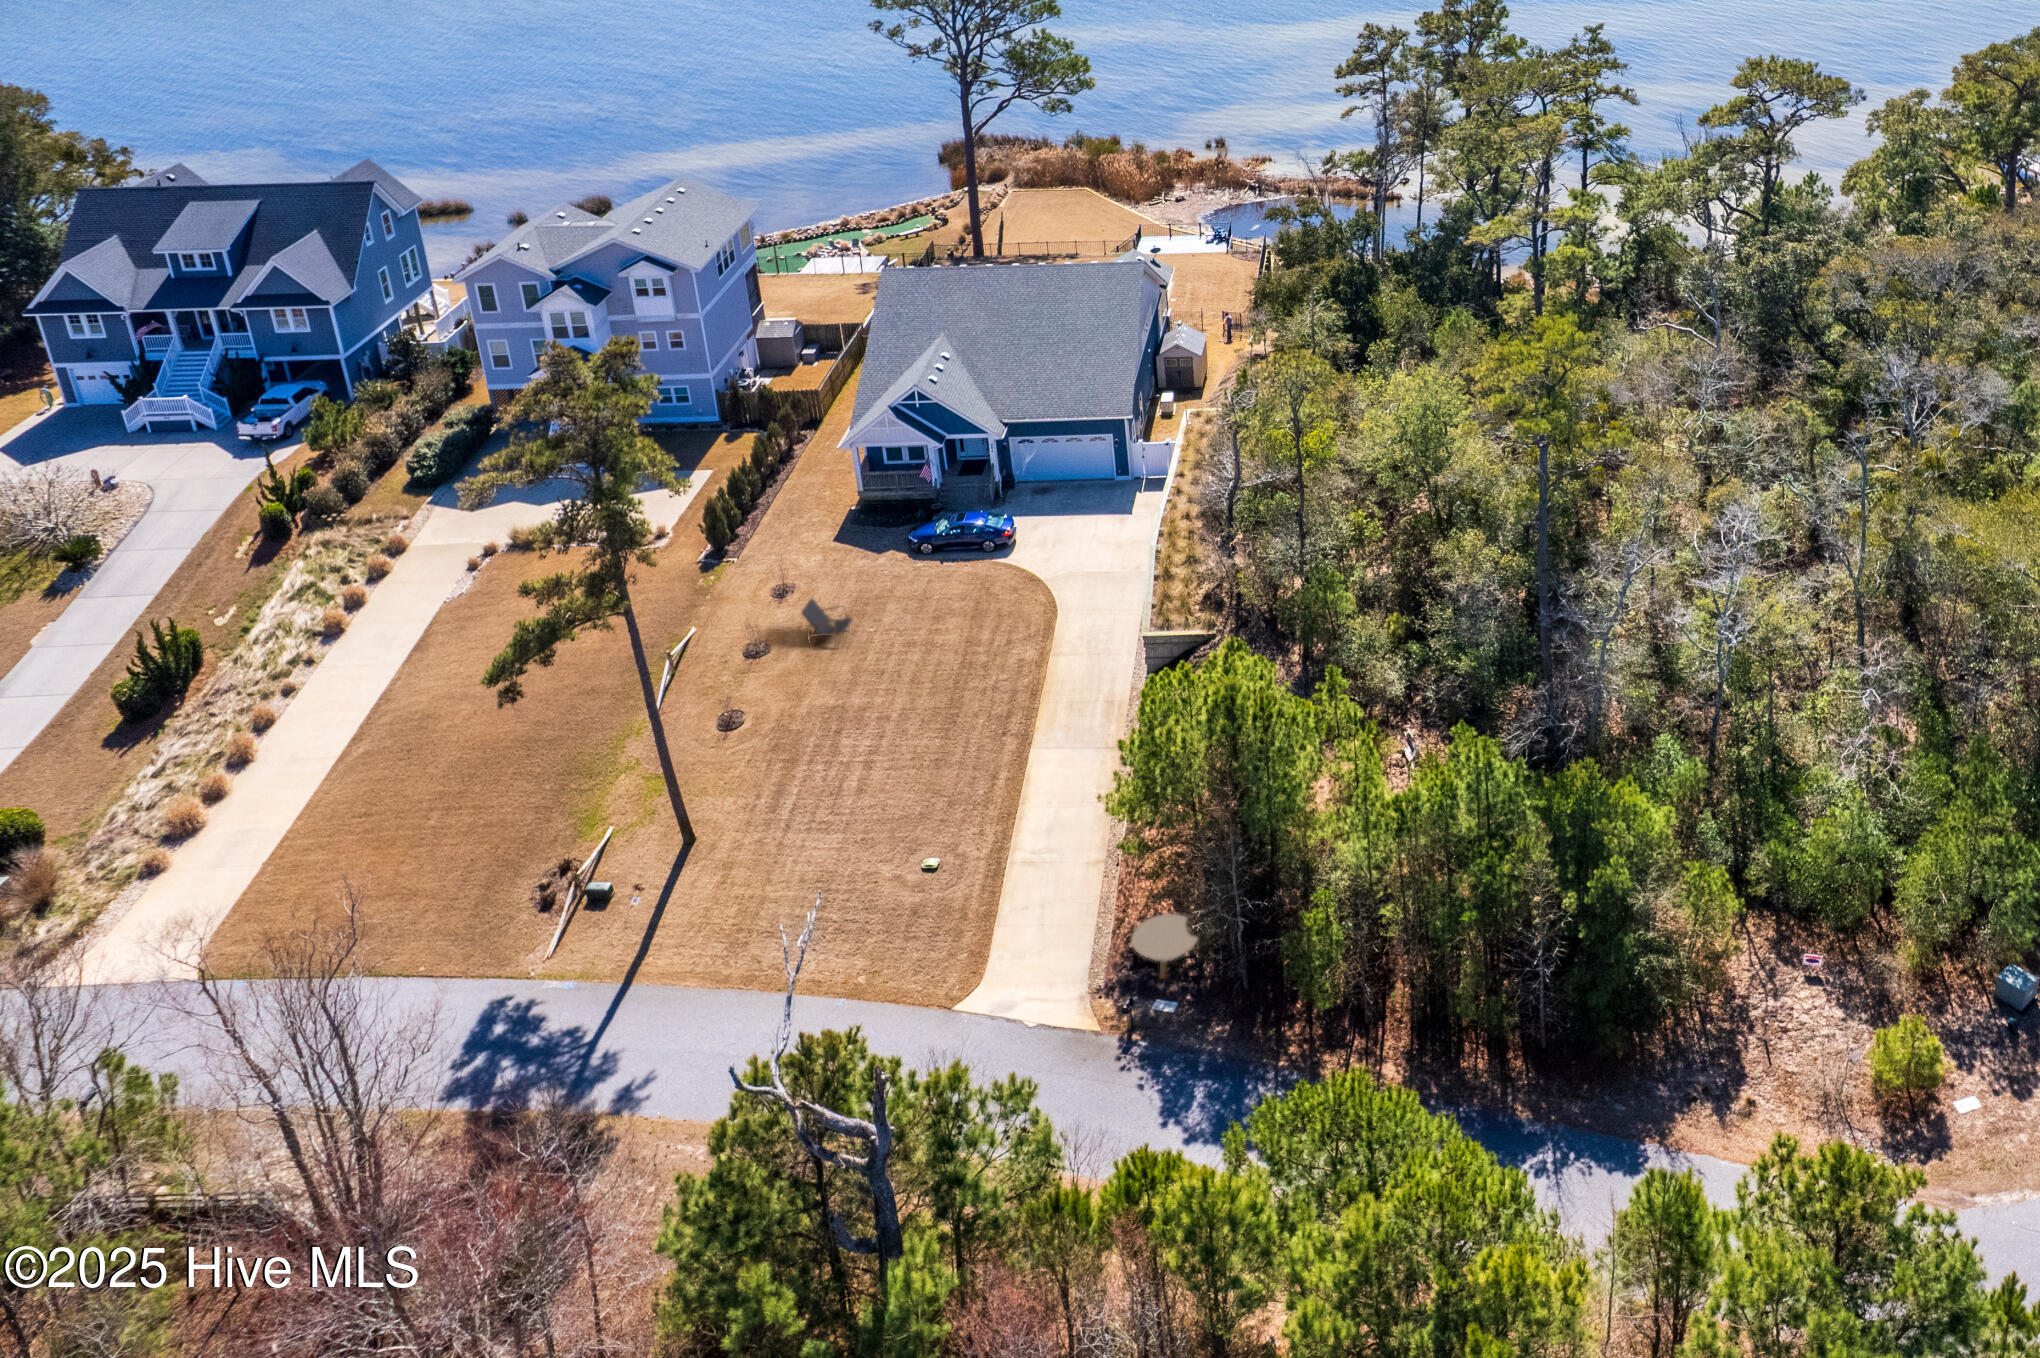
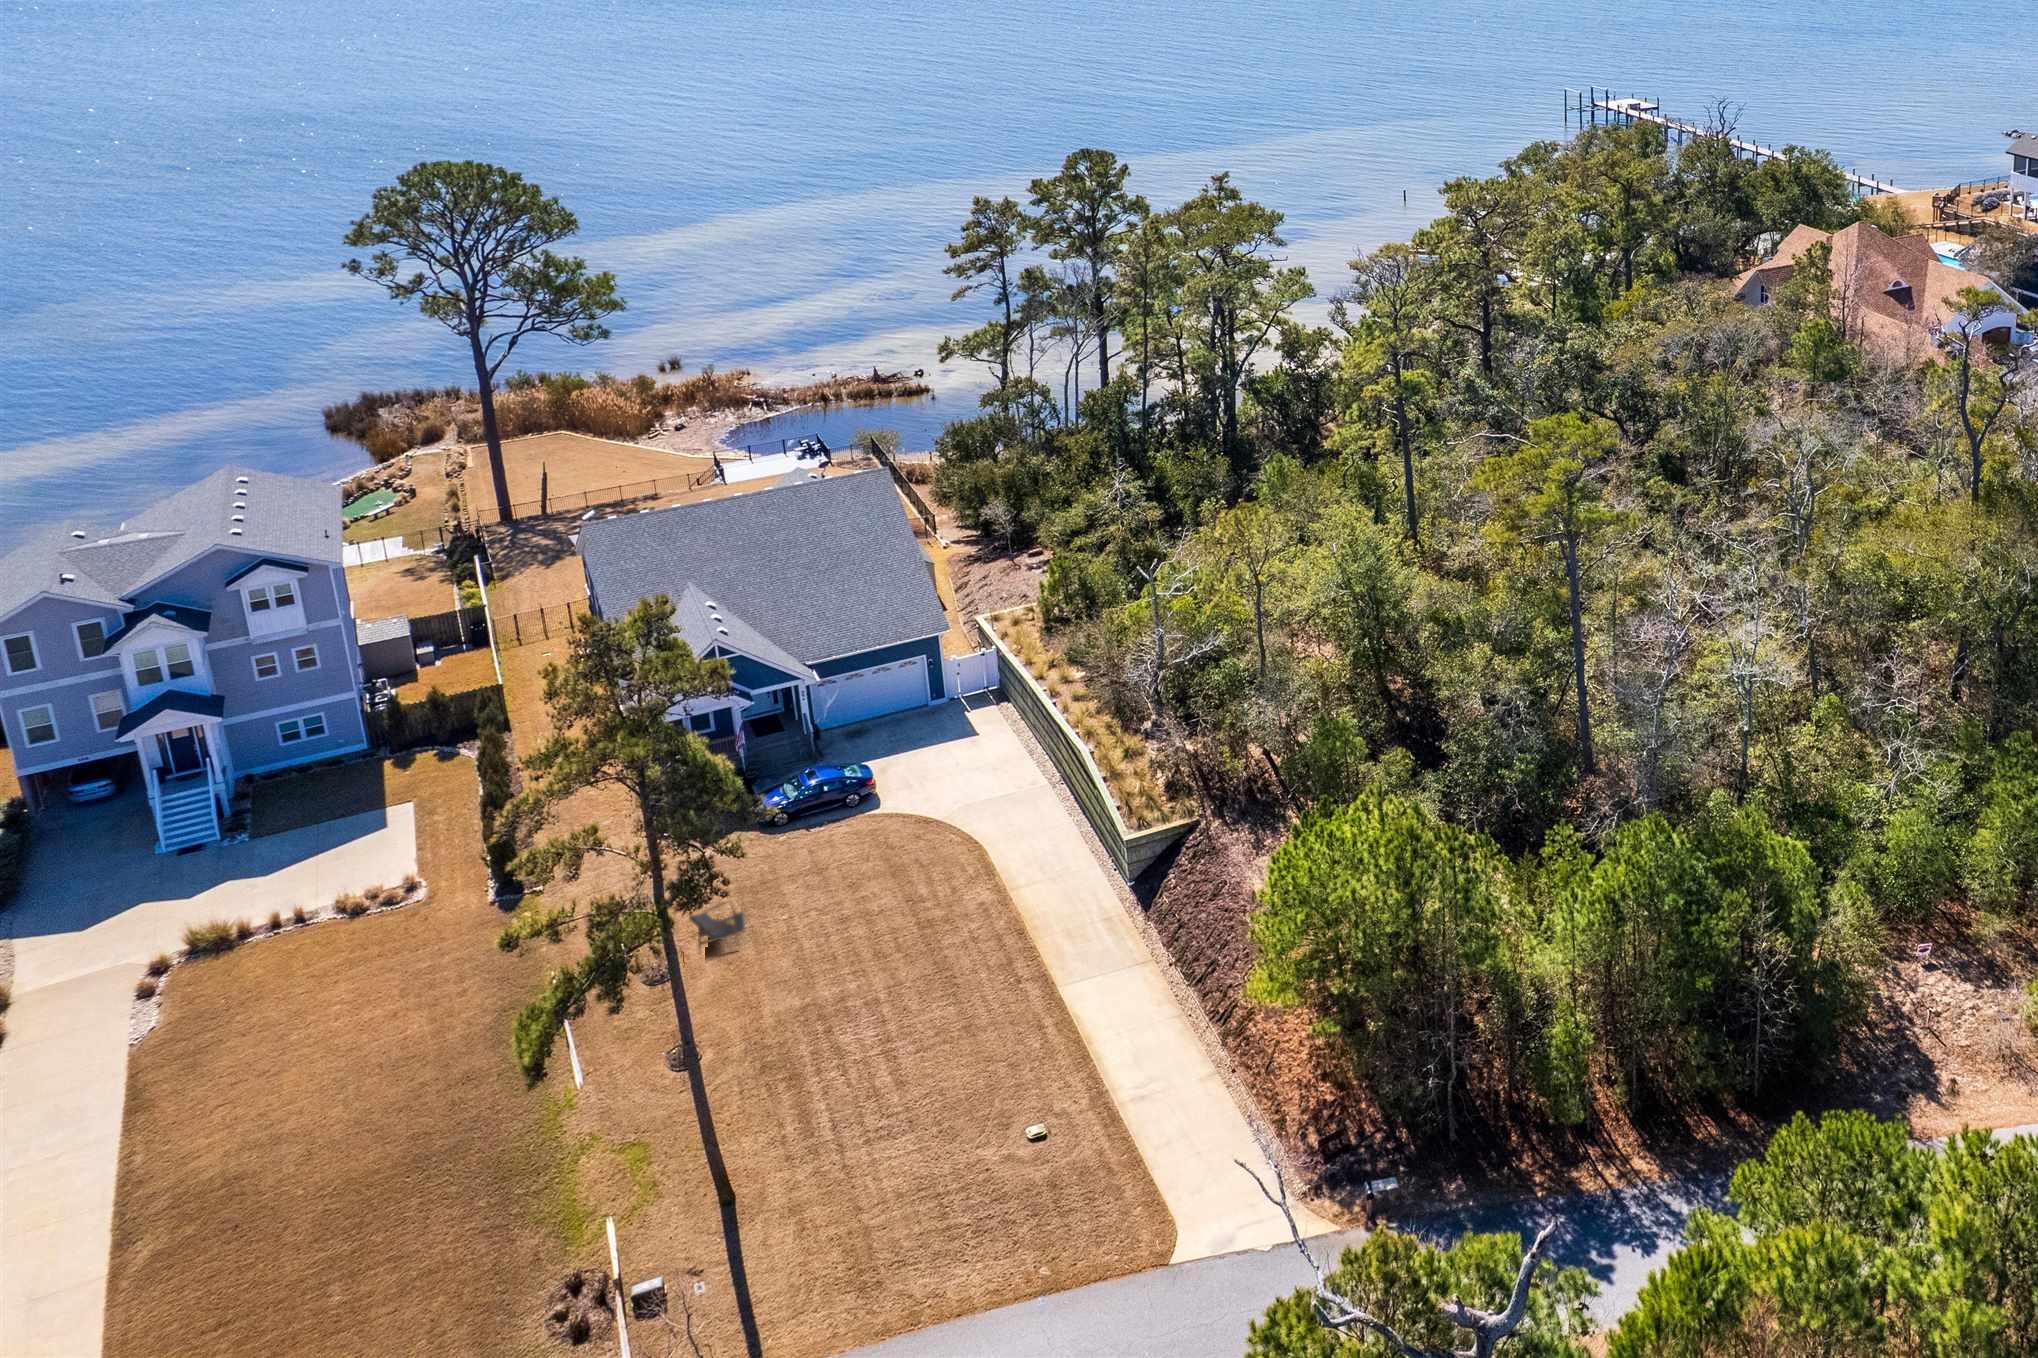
round table: present [1131,914,1197,978] -> none [1318,1090,1389,1160]

